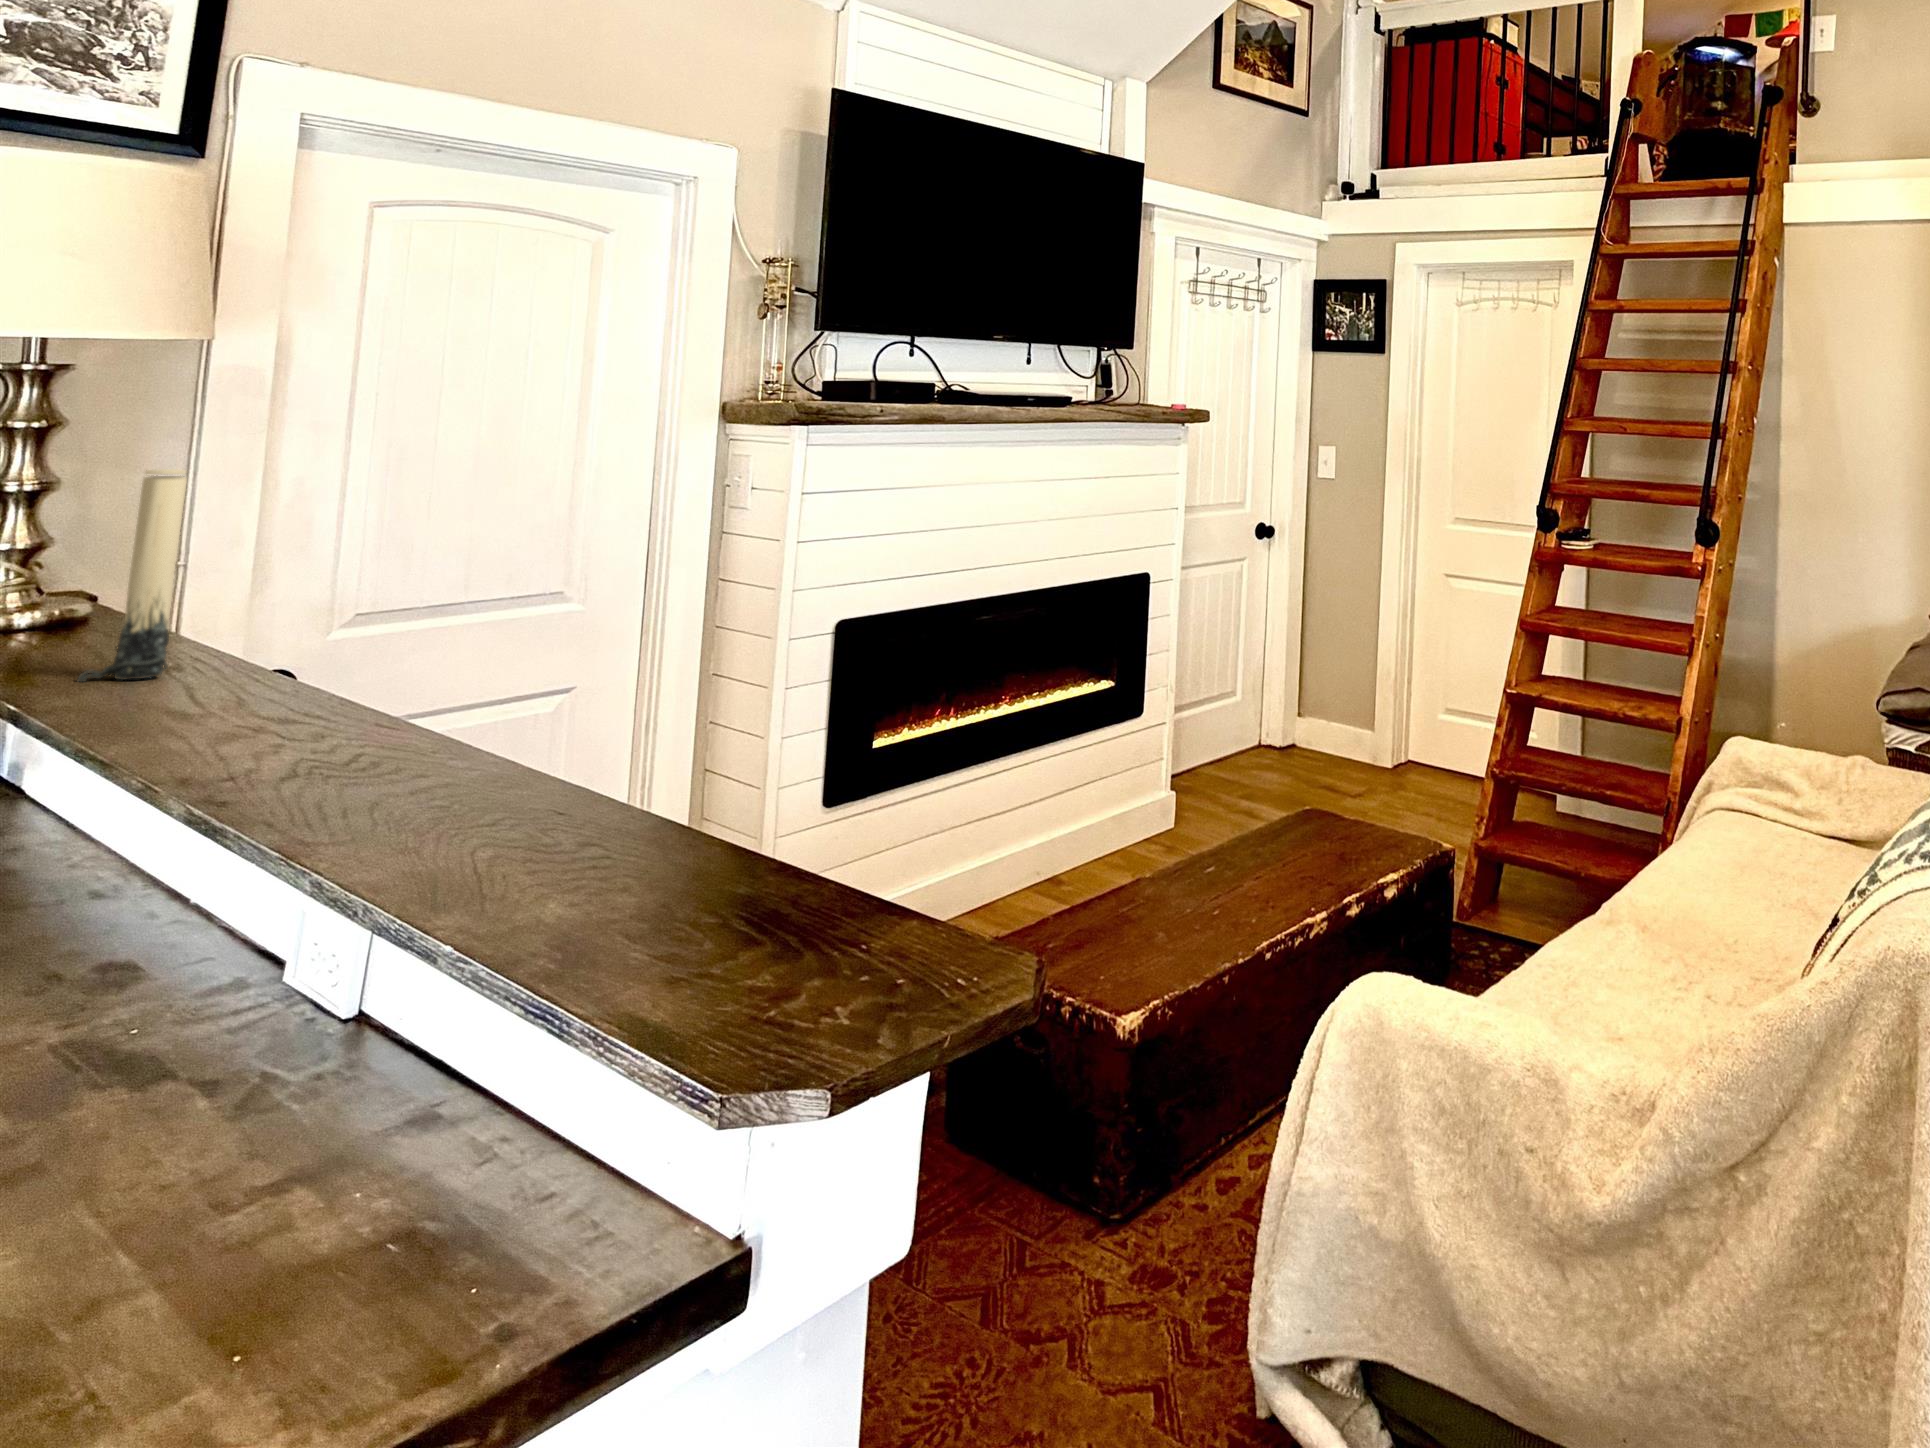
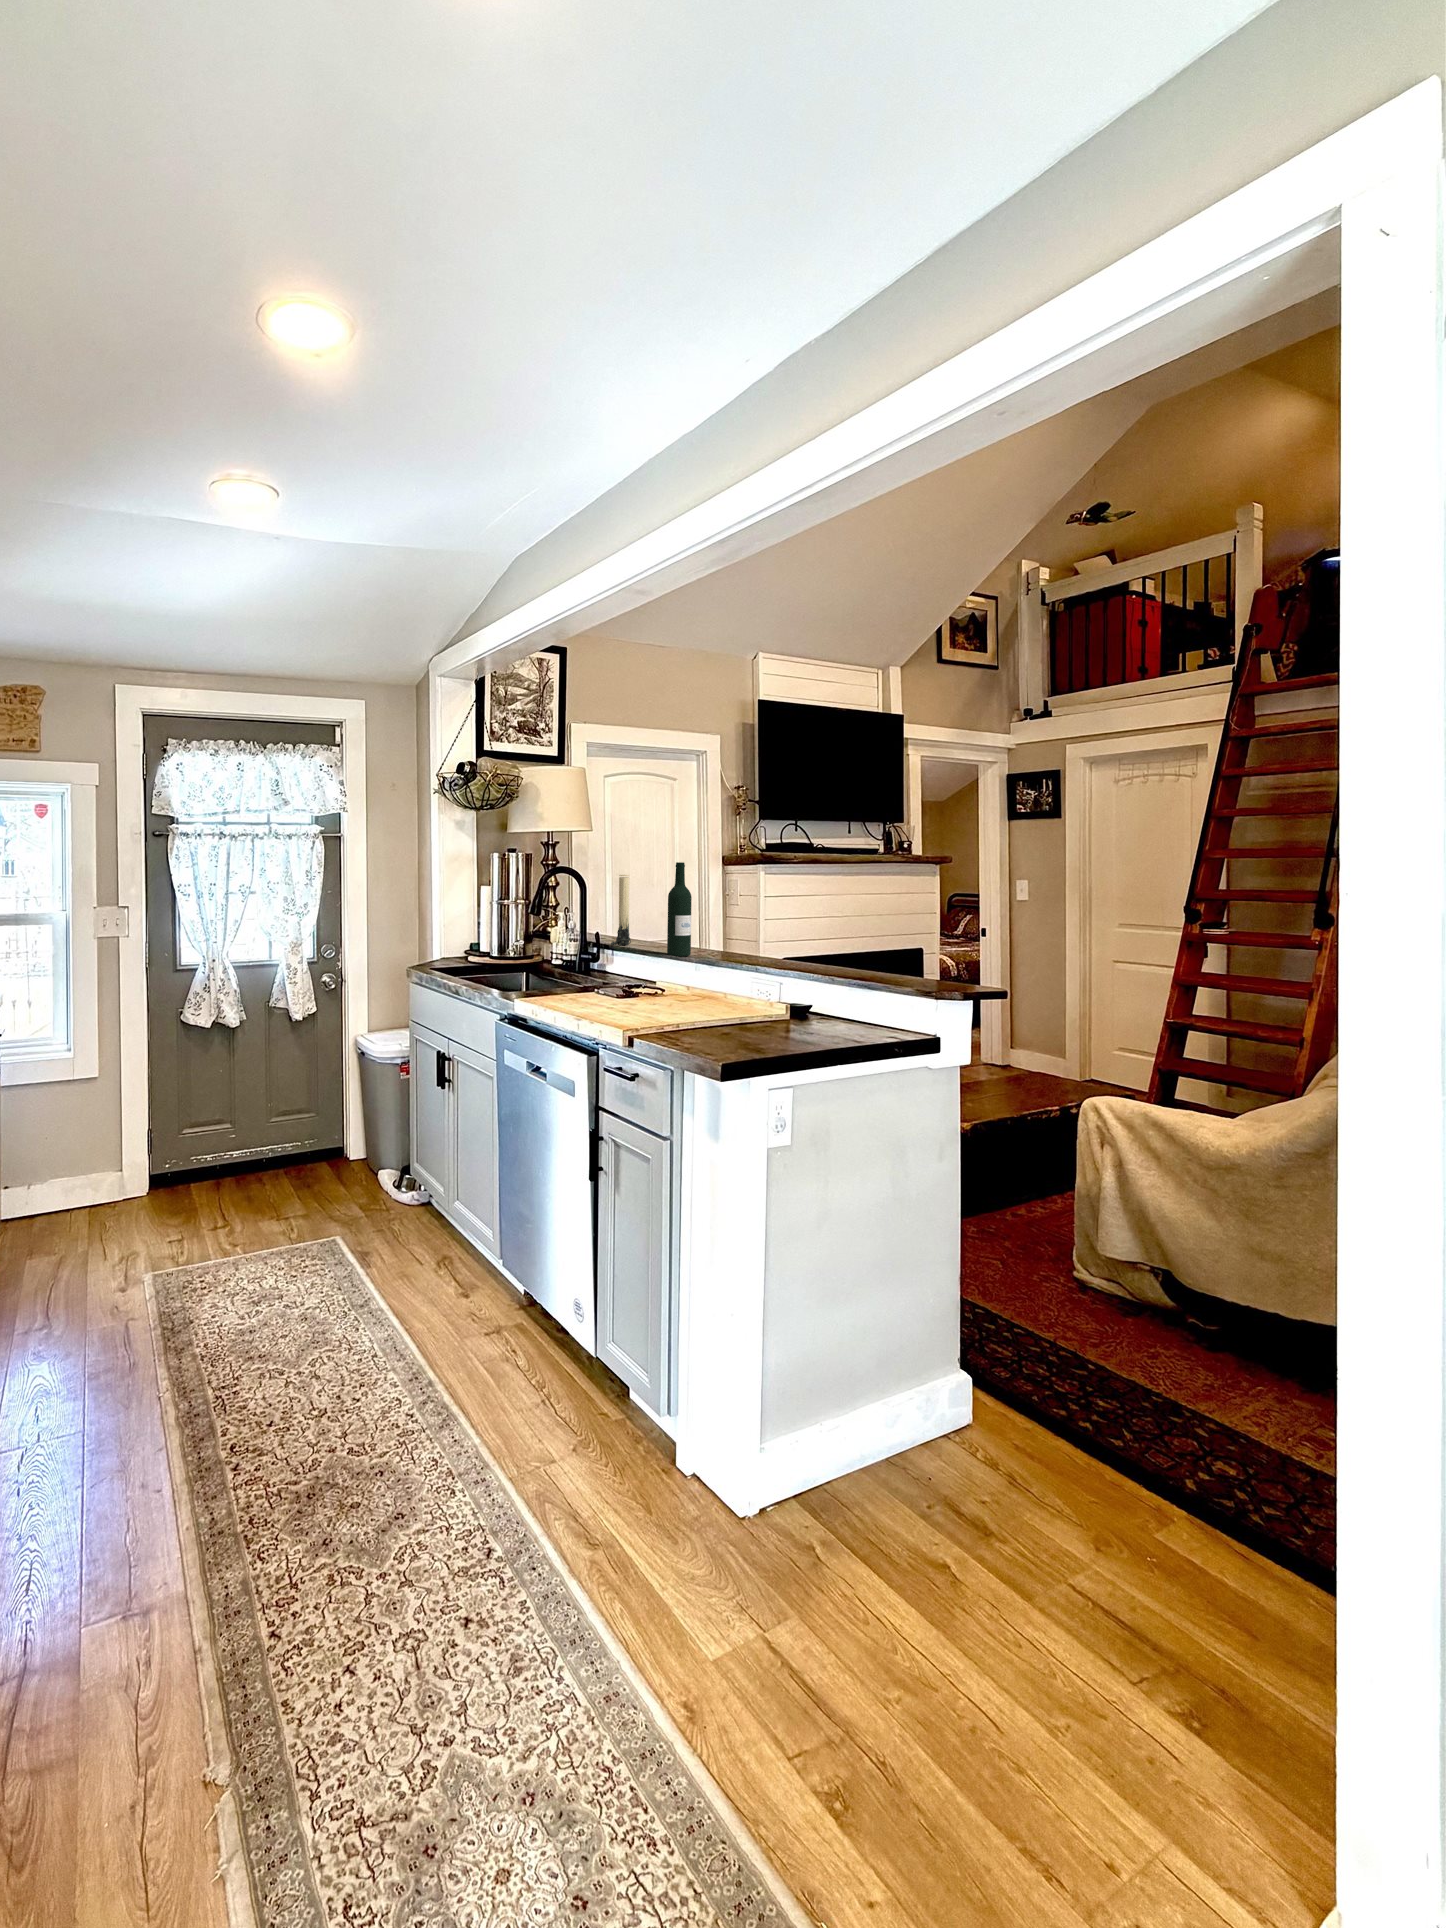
wine bottle: none [197,447,319,734] -> present [667,862,692,956]

